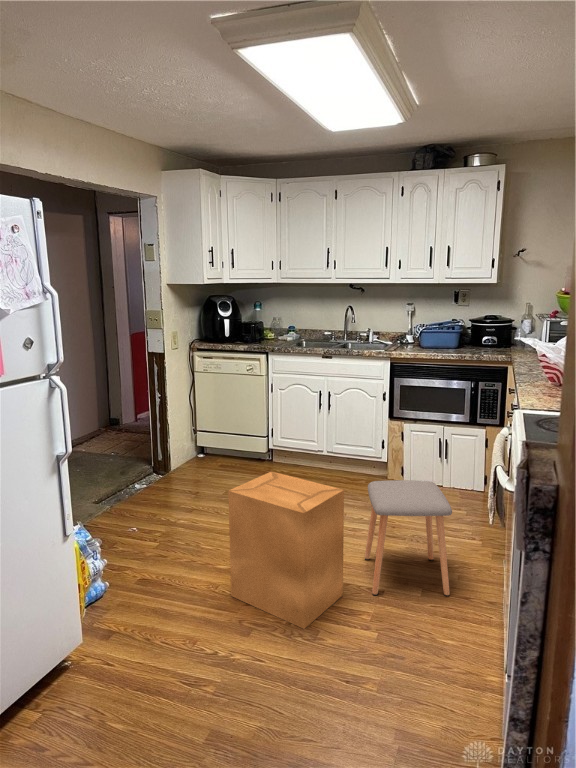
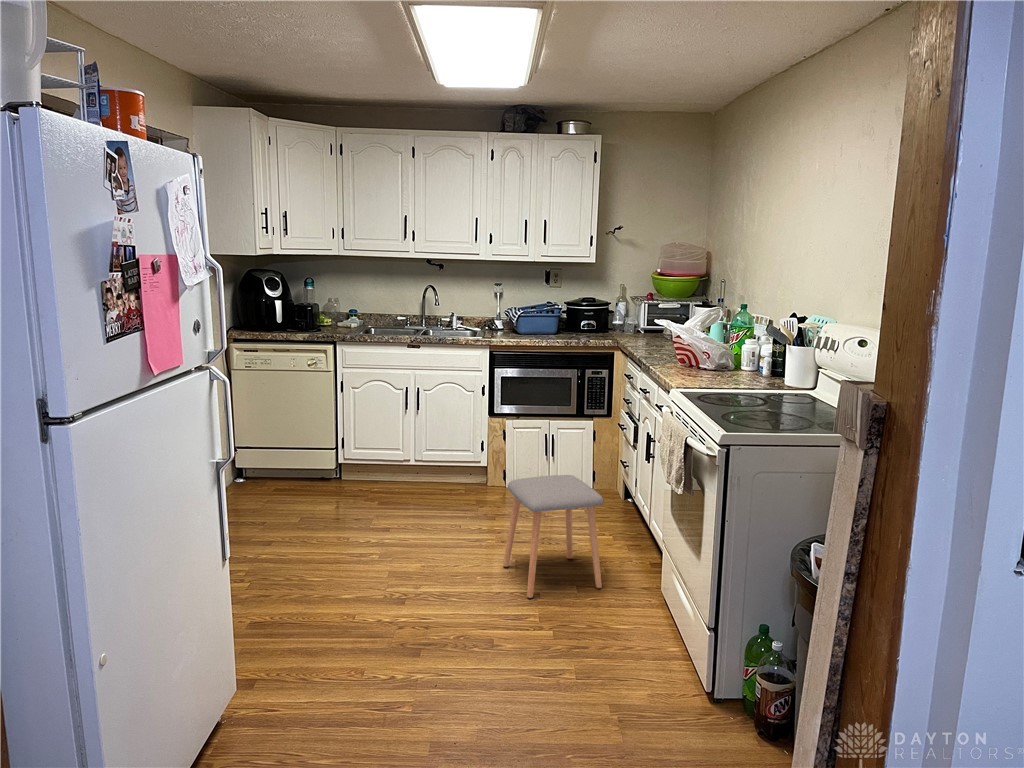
cardboard box: present [228,471,344,629] -> none [376,477,500,640]

